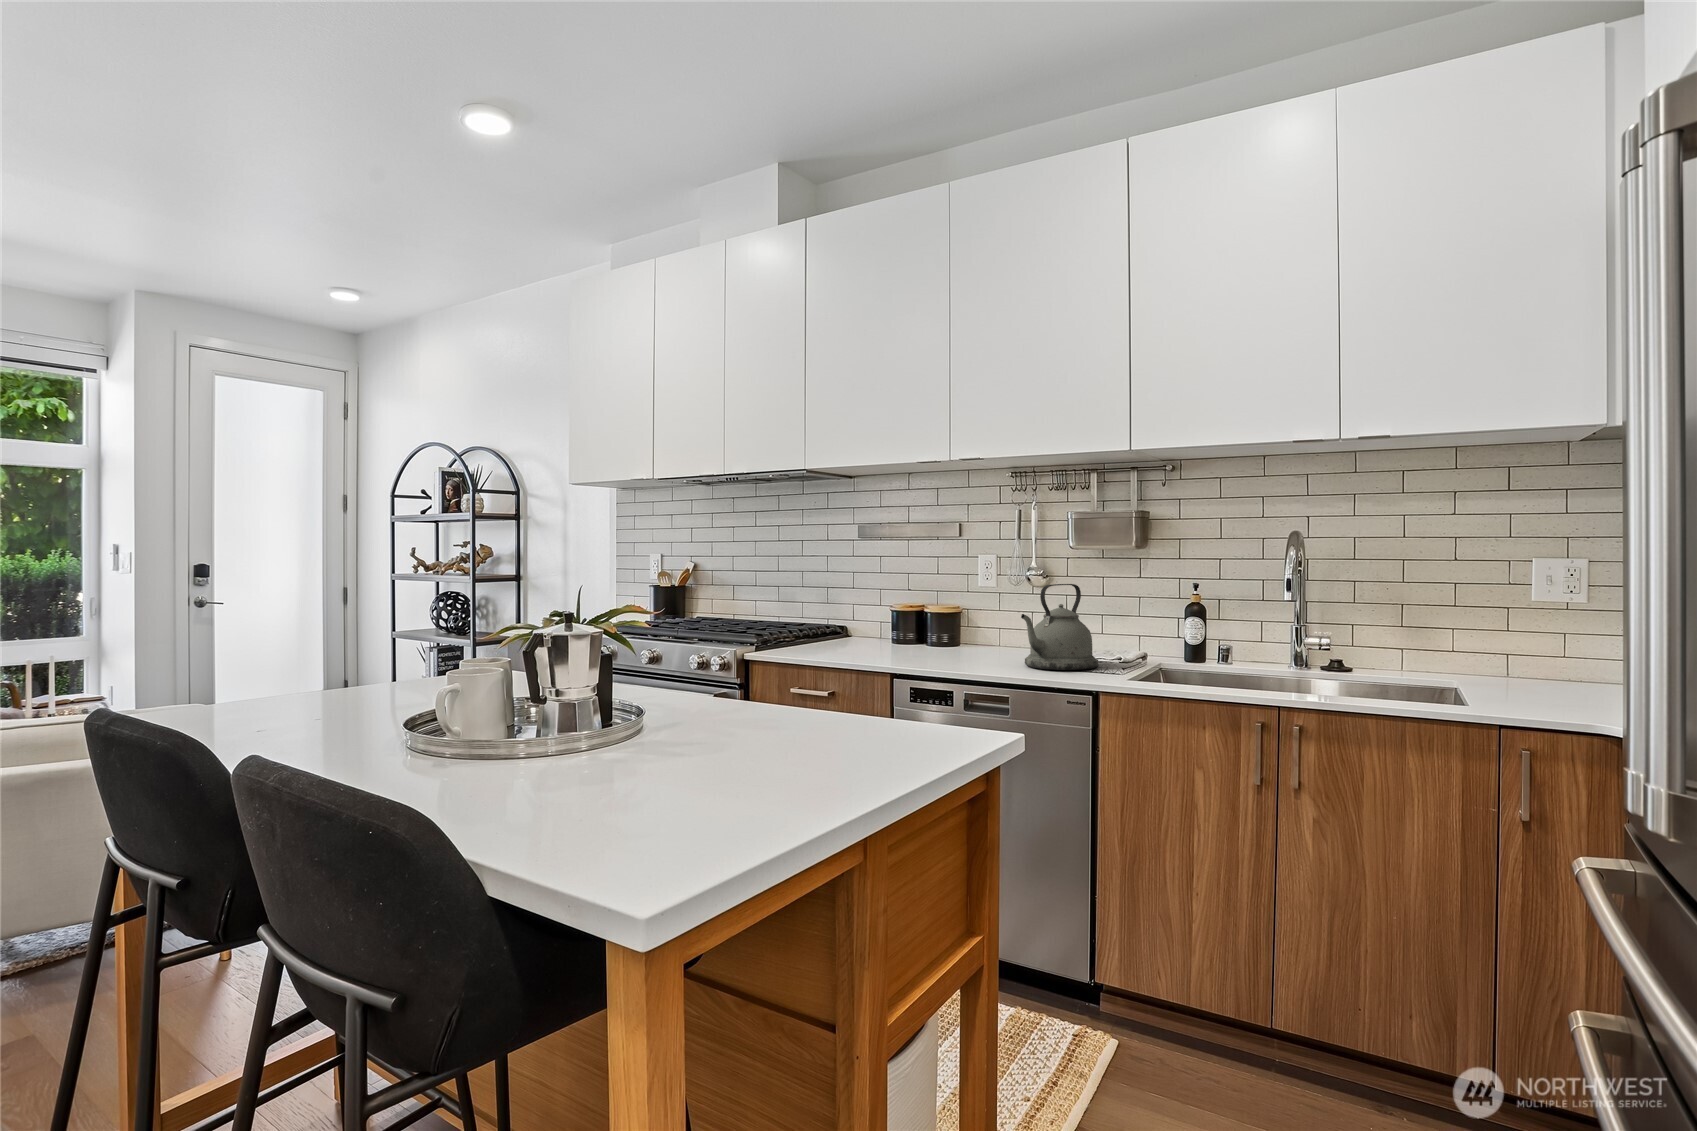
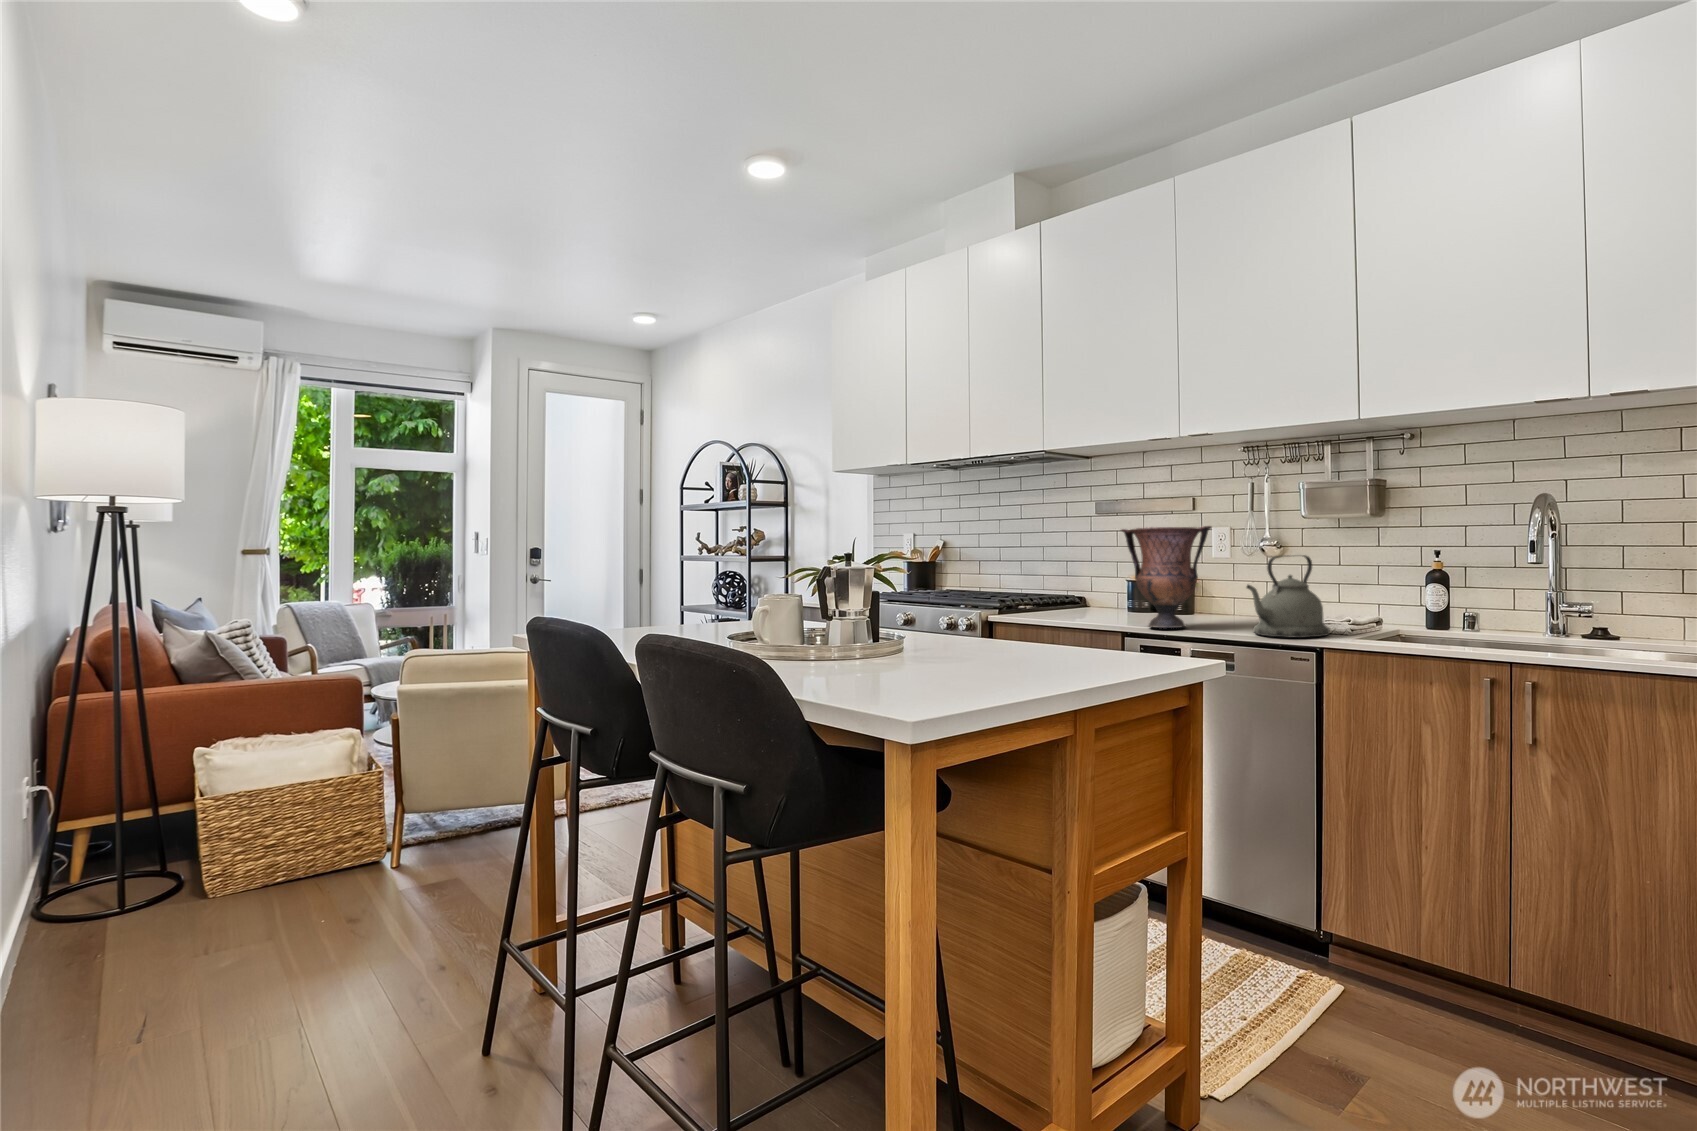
vase: none [891,552,983,659] -> present [1121,526,1212,628]

